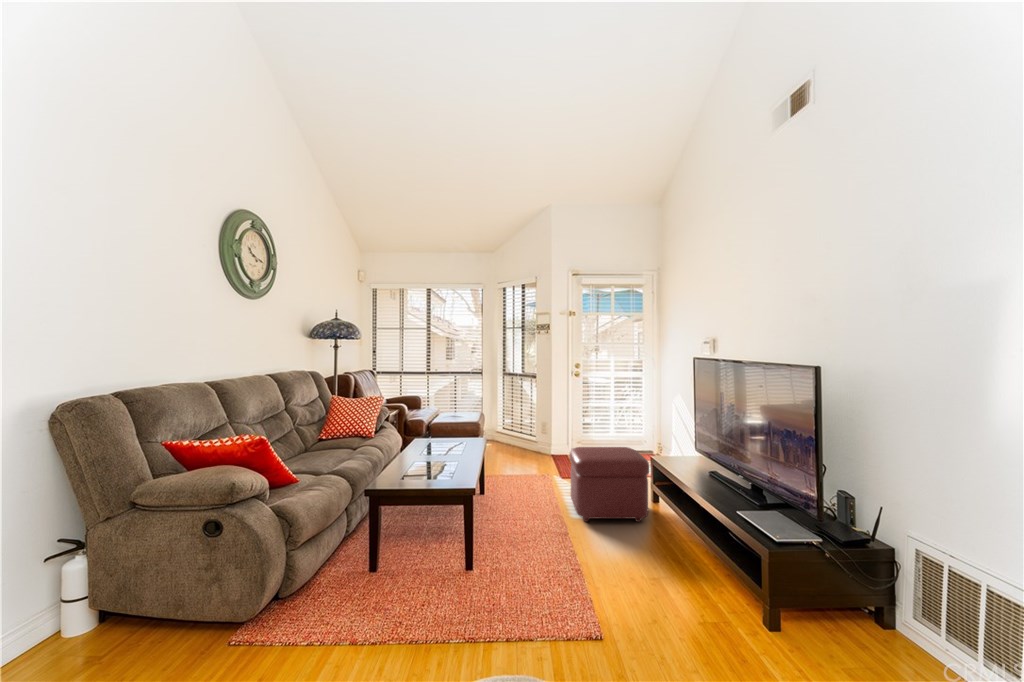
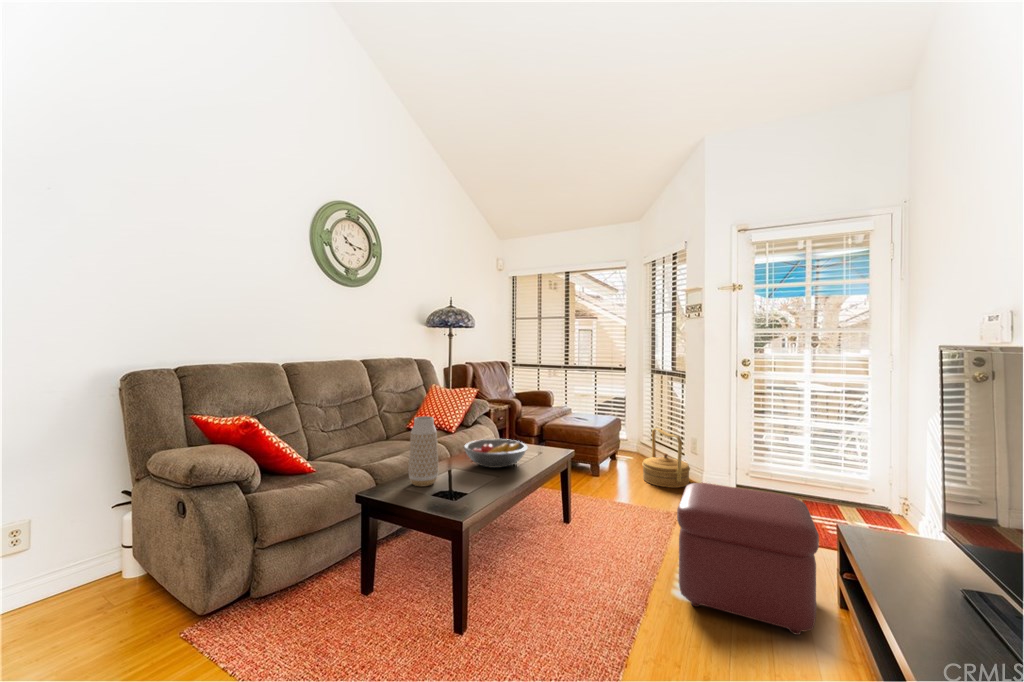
woven basket: none [508,418,543,461] -> present [642,428,690,488]
vase: none [390,420,414,475] -> present [409,416,438,486]
fruit bowl: none [413,434,465,456] -> present [464,439,528,468]

